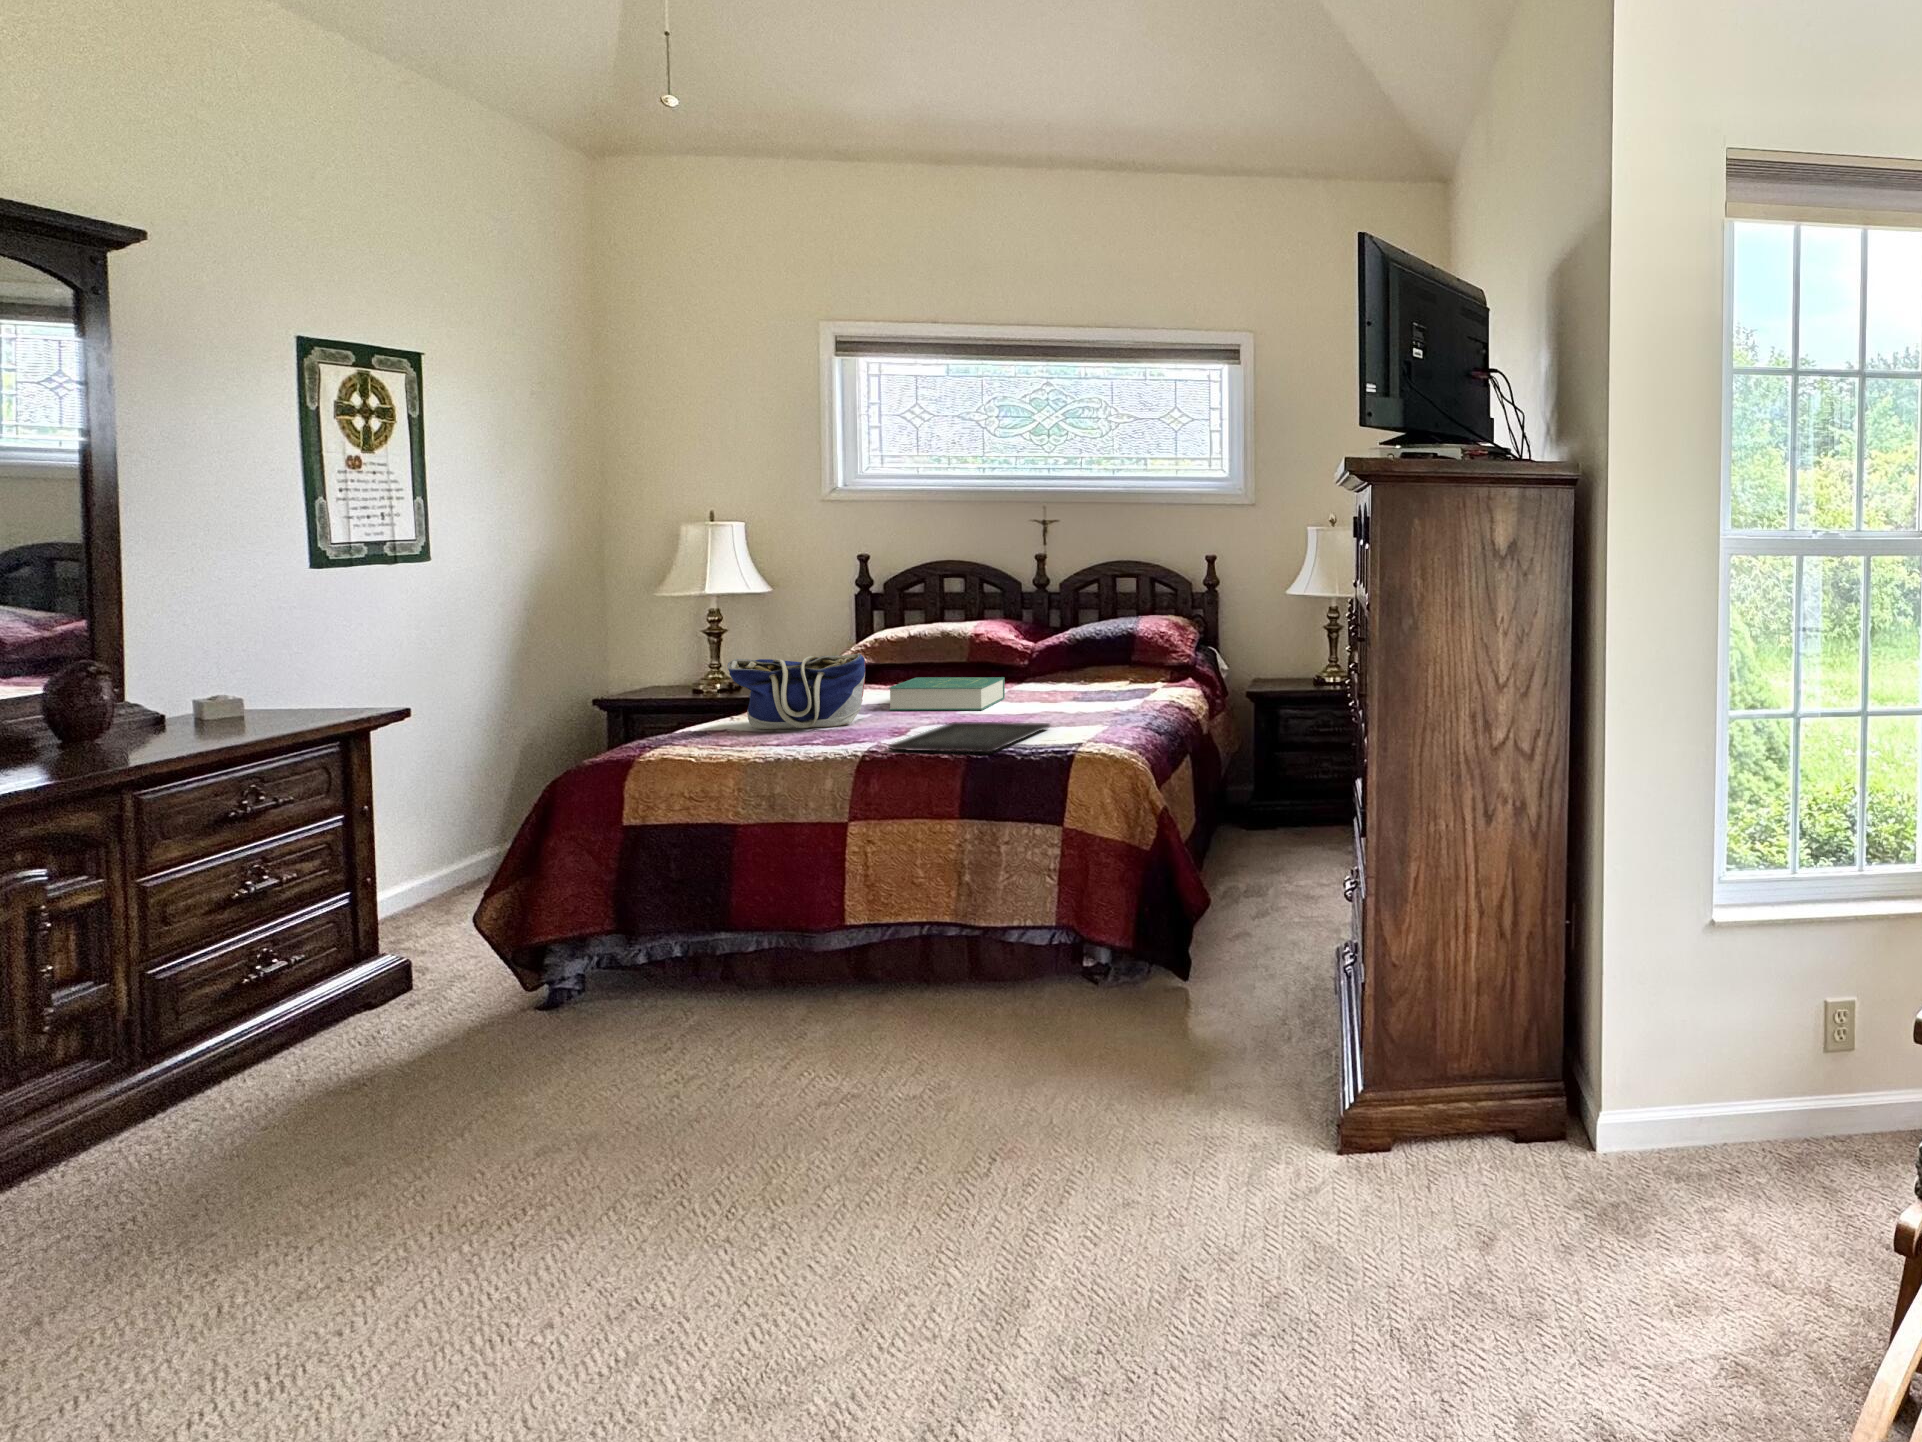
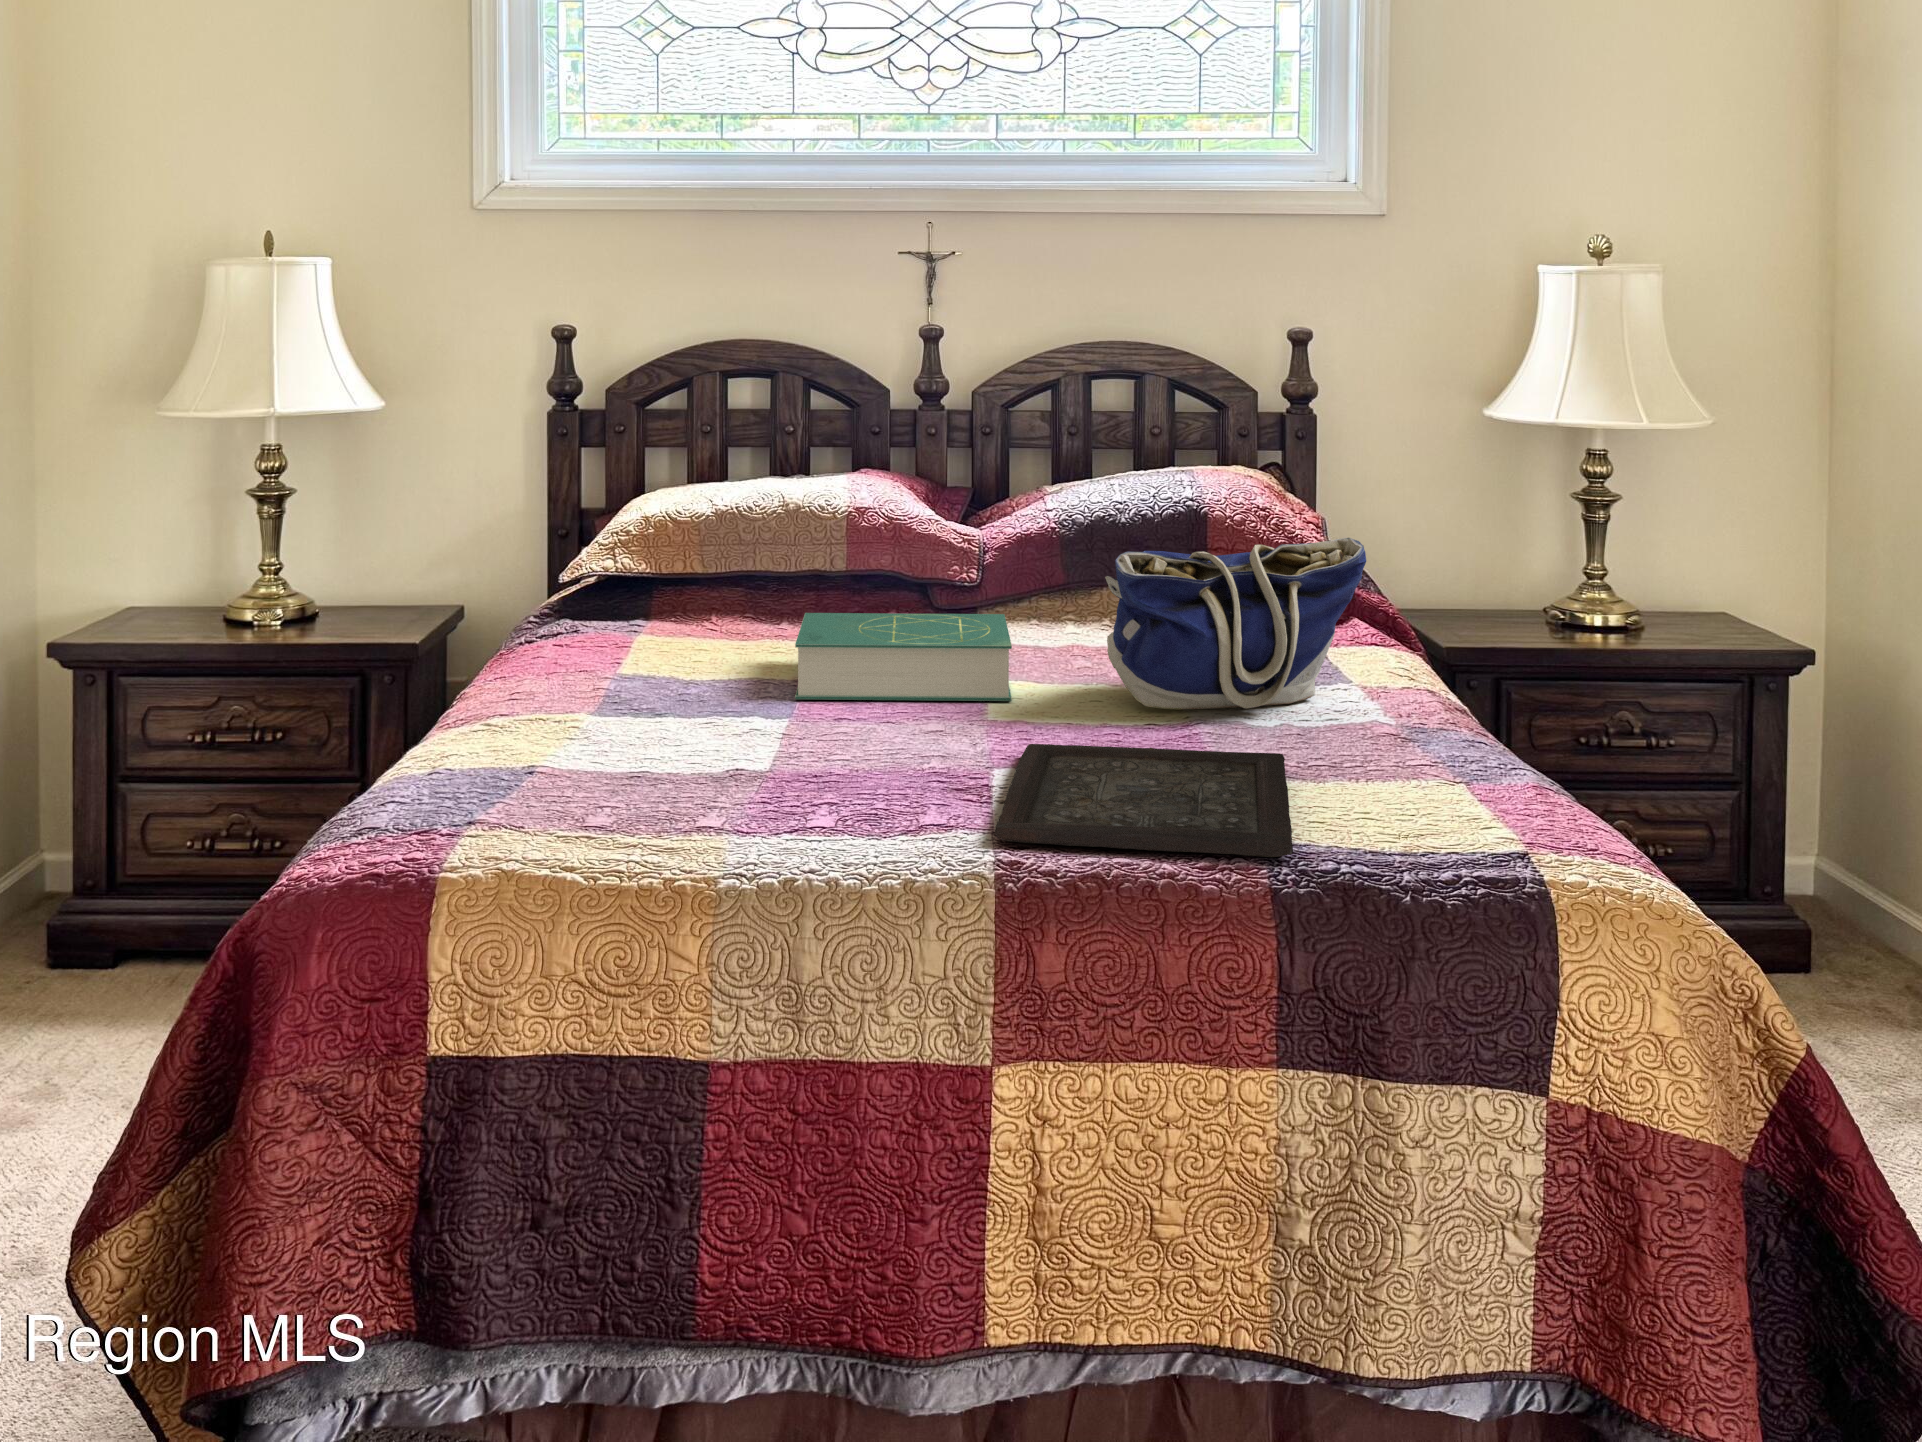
tote bag: present [728,653,865,729] -> present [1105,538,1366,710]

